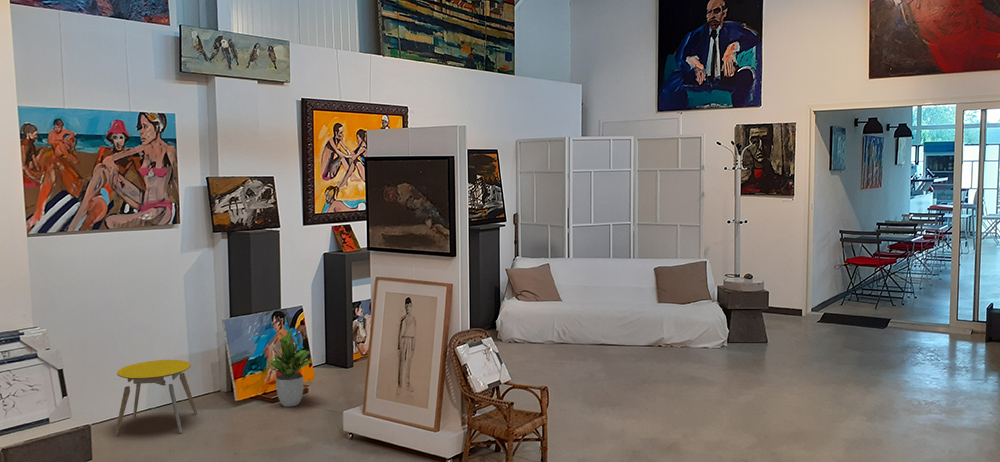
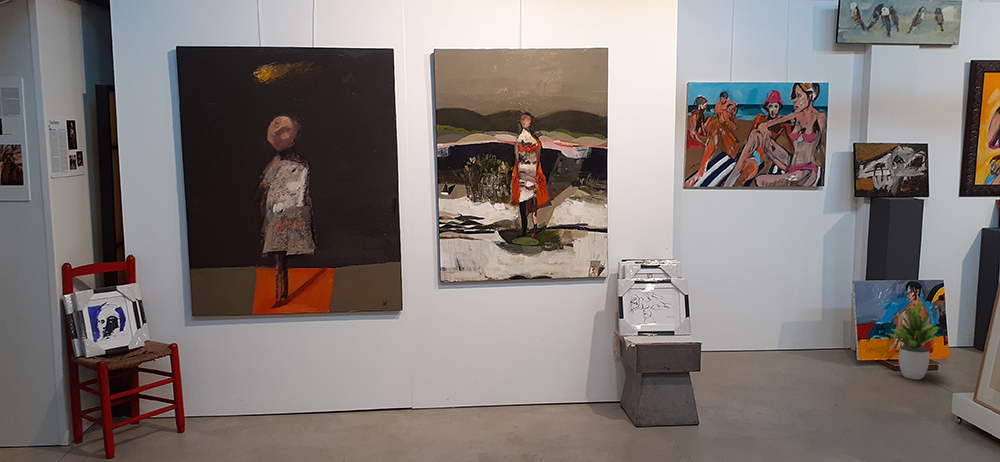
stool: present [115,360,197,437] -> none [741,306,818,374]

